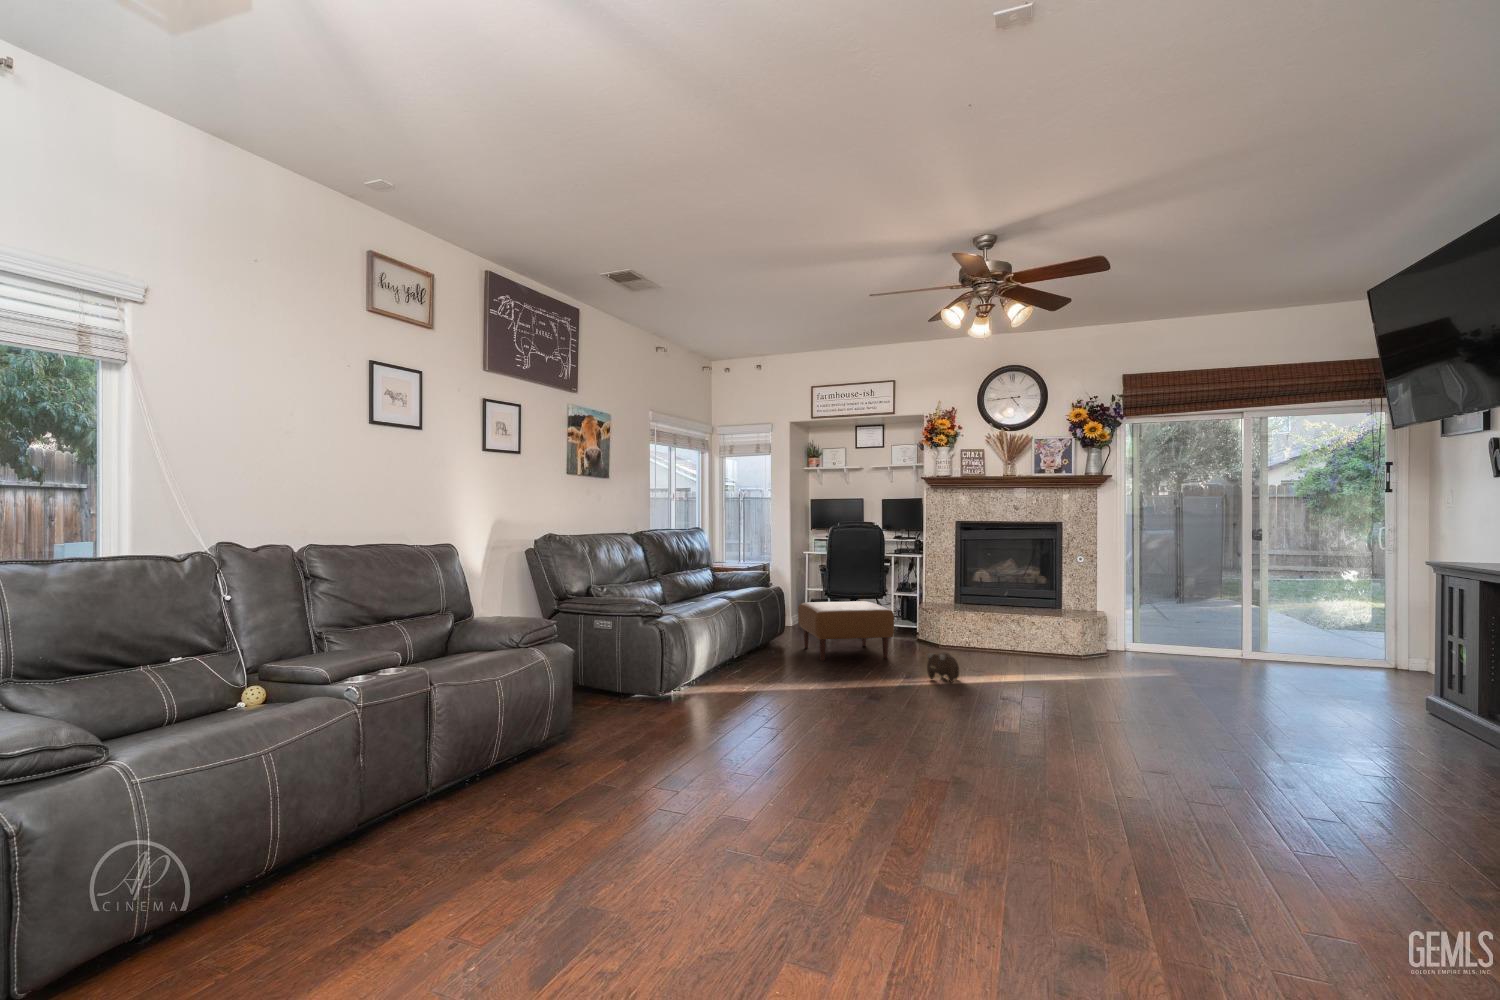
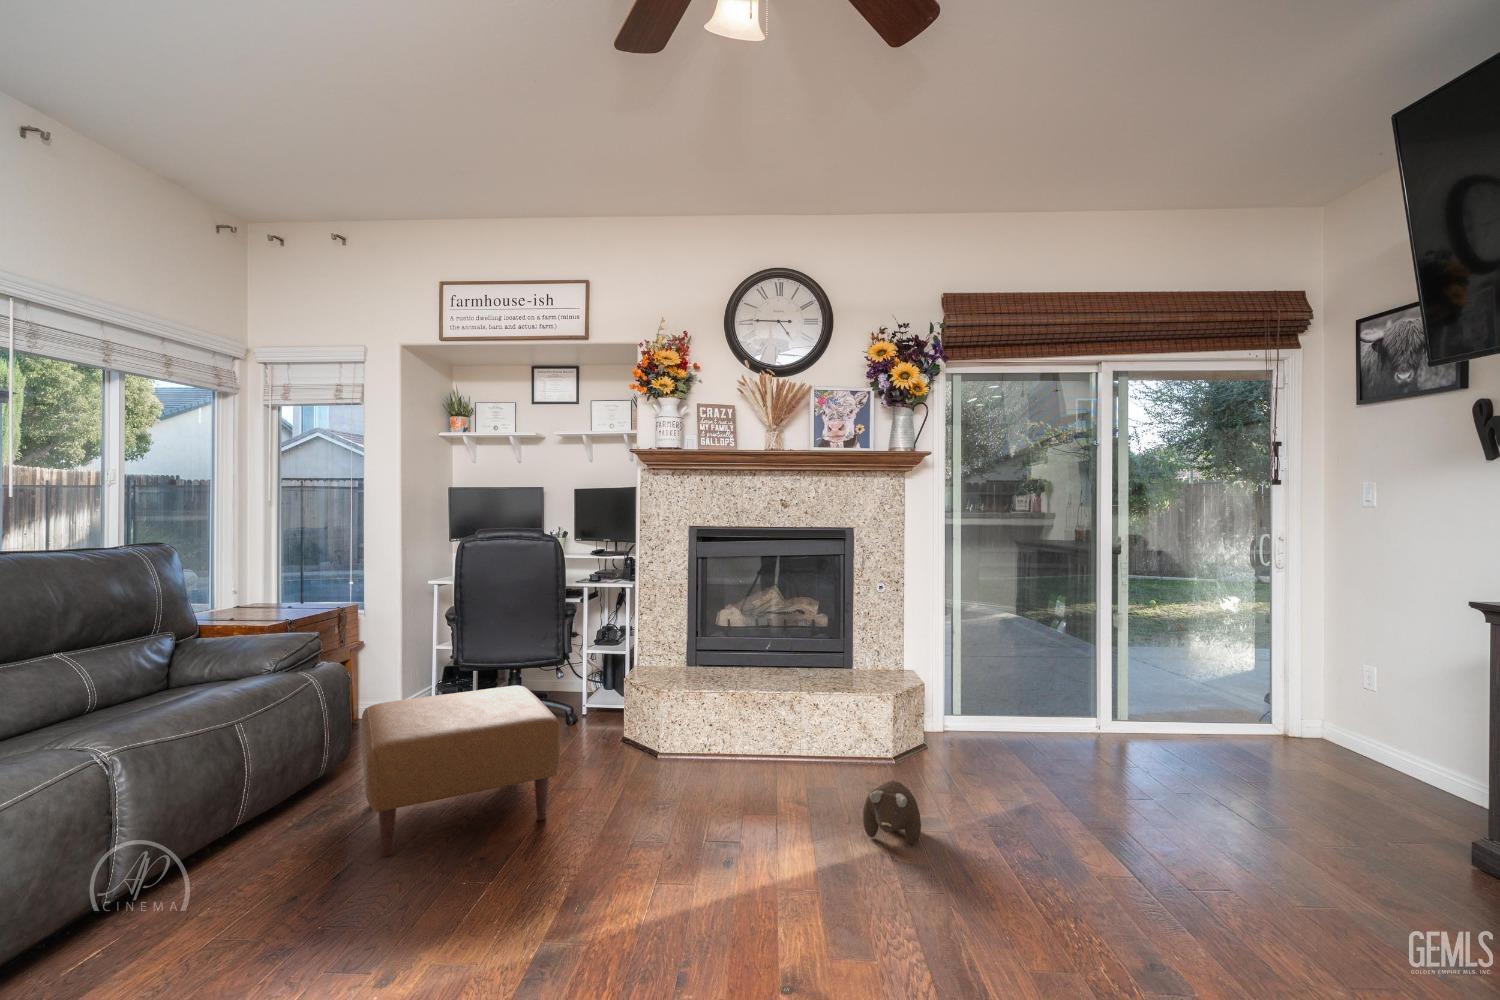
plush toy: present [927,652,959,682] -> present [863,781,921,844]

